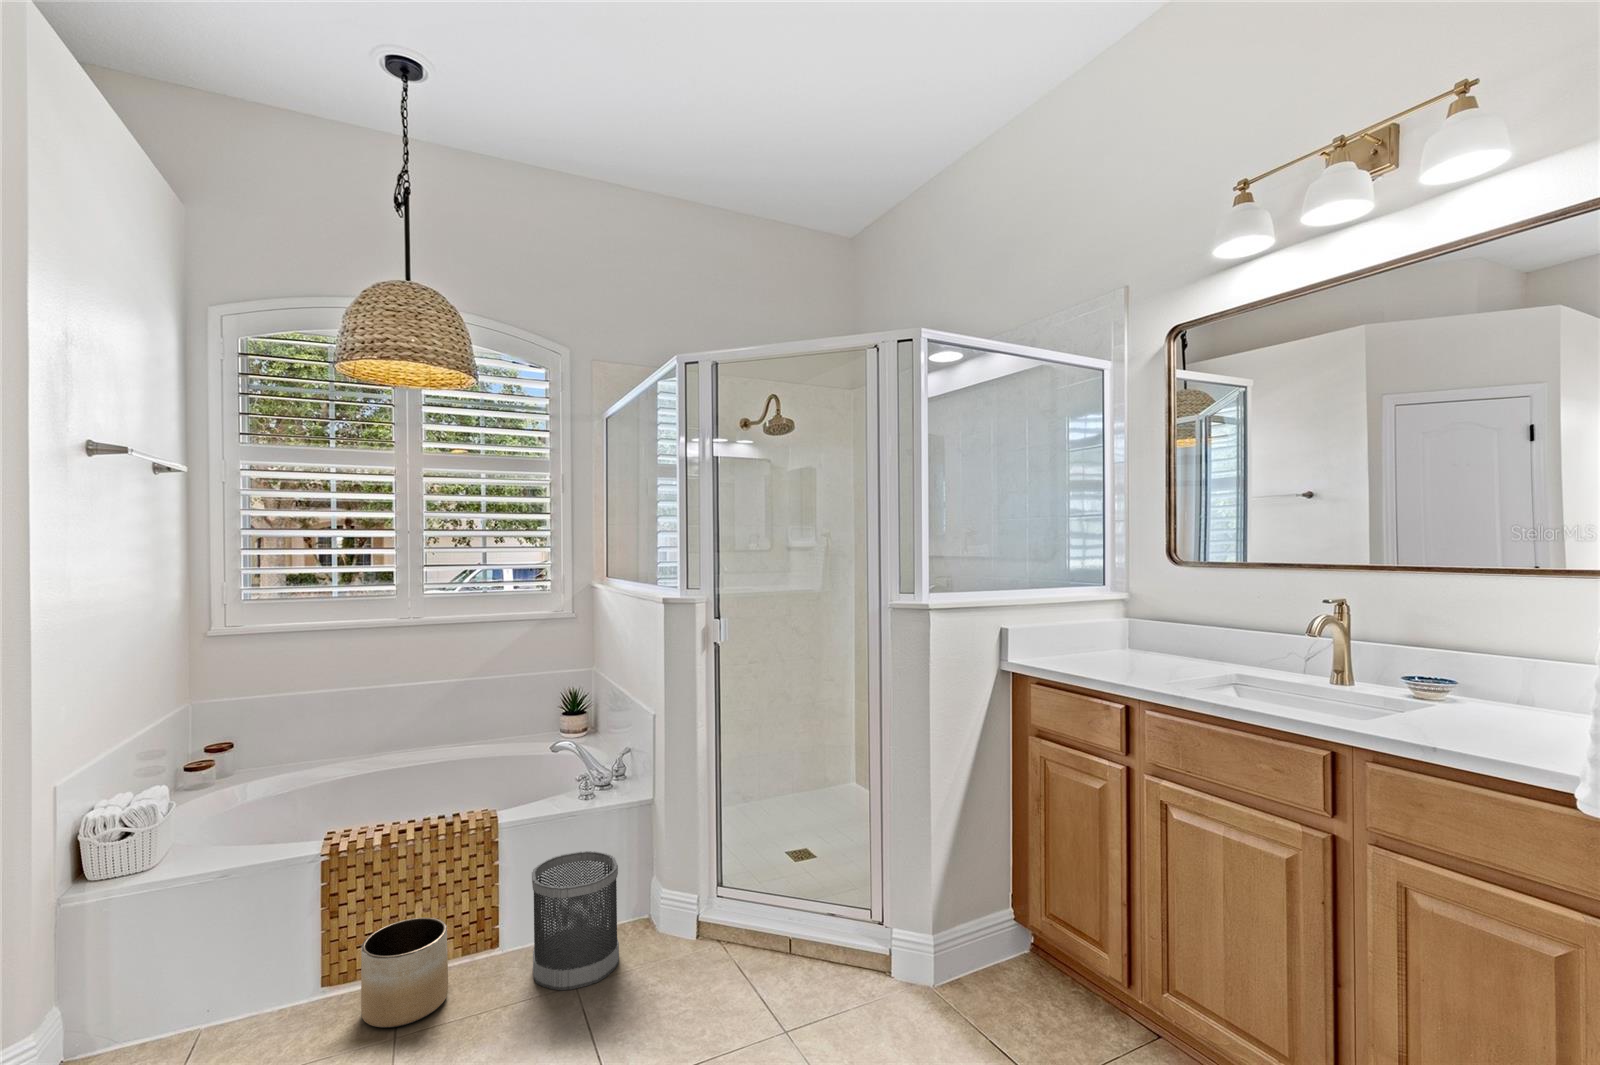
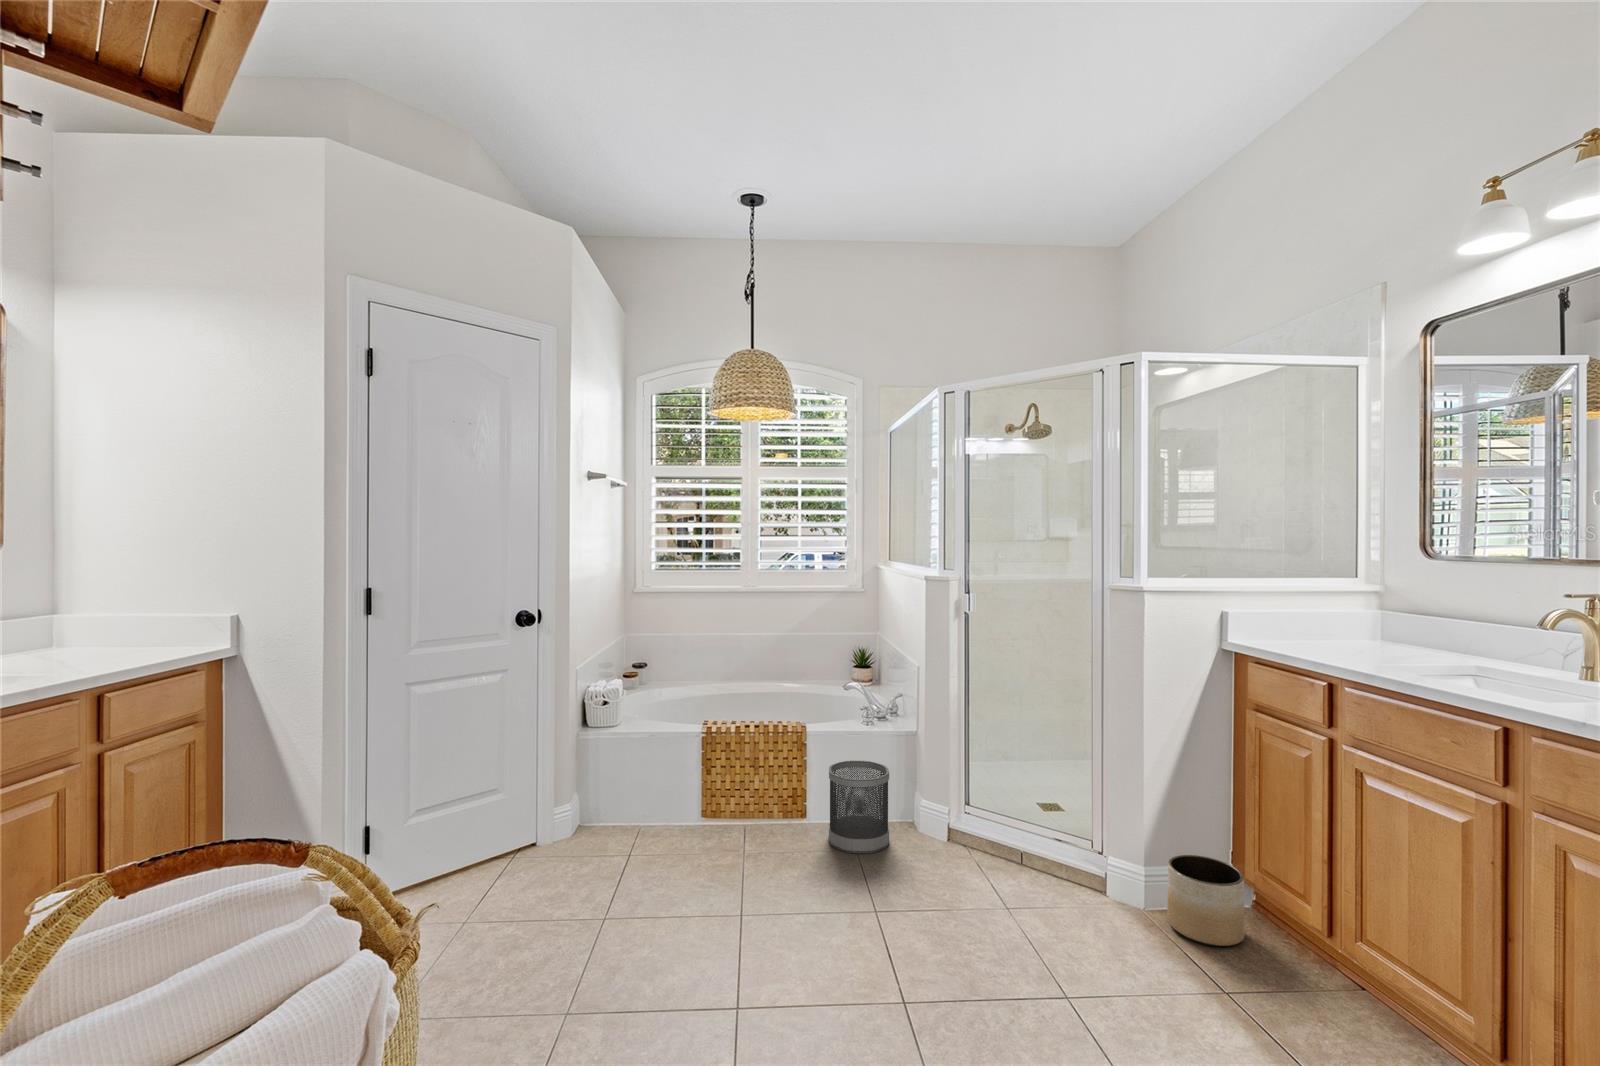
planter: present [361,917,448,1028] -> present [1167,855,1245,946]

